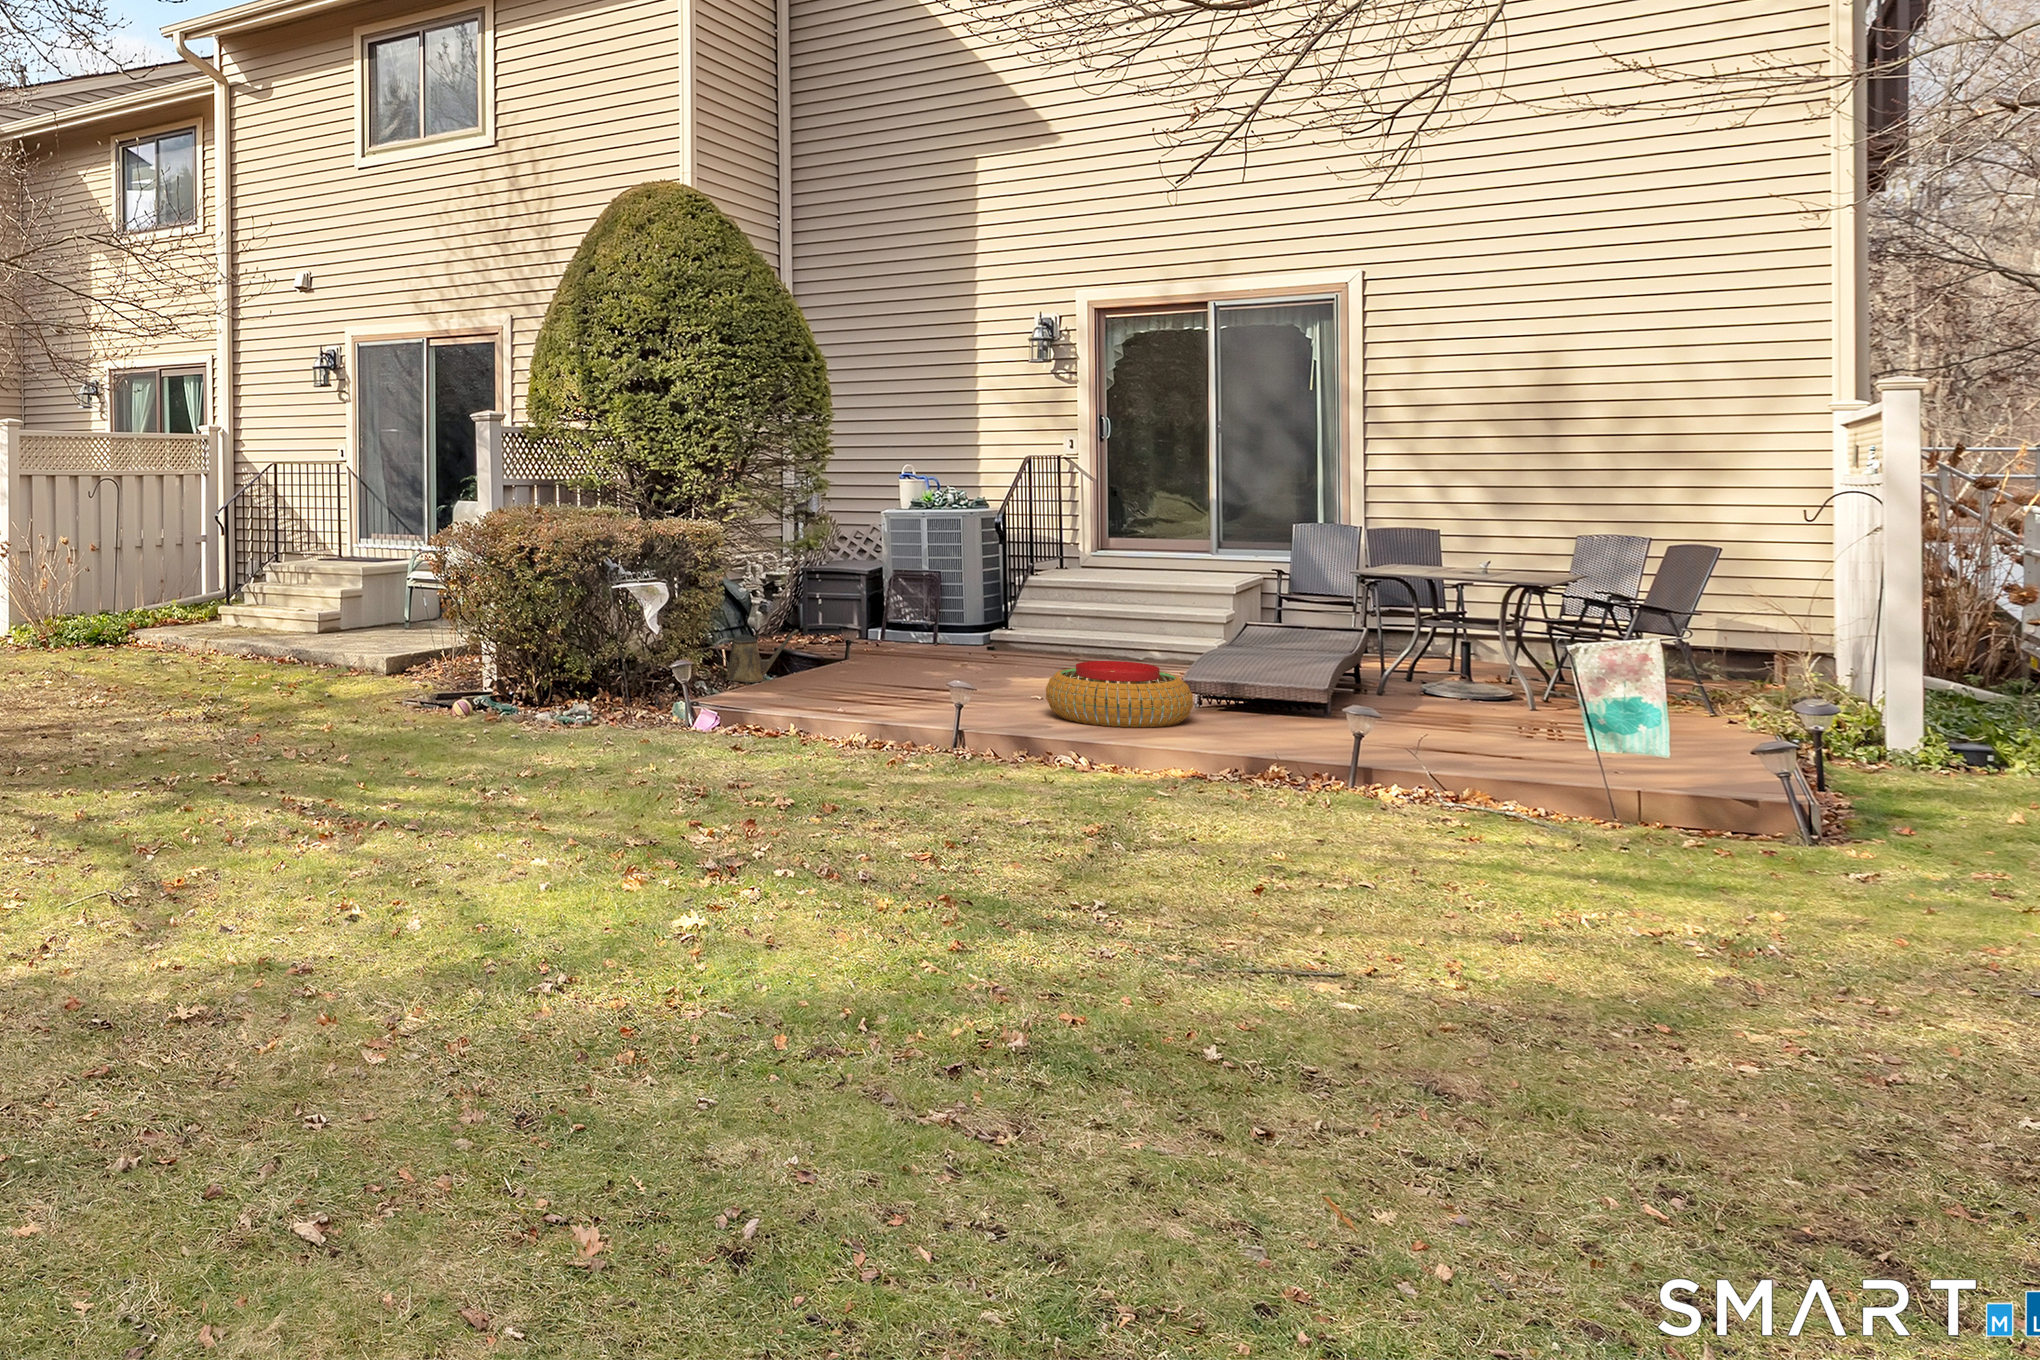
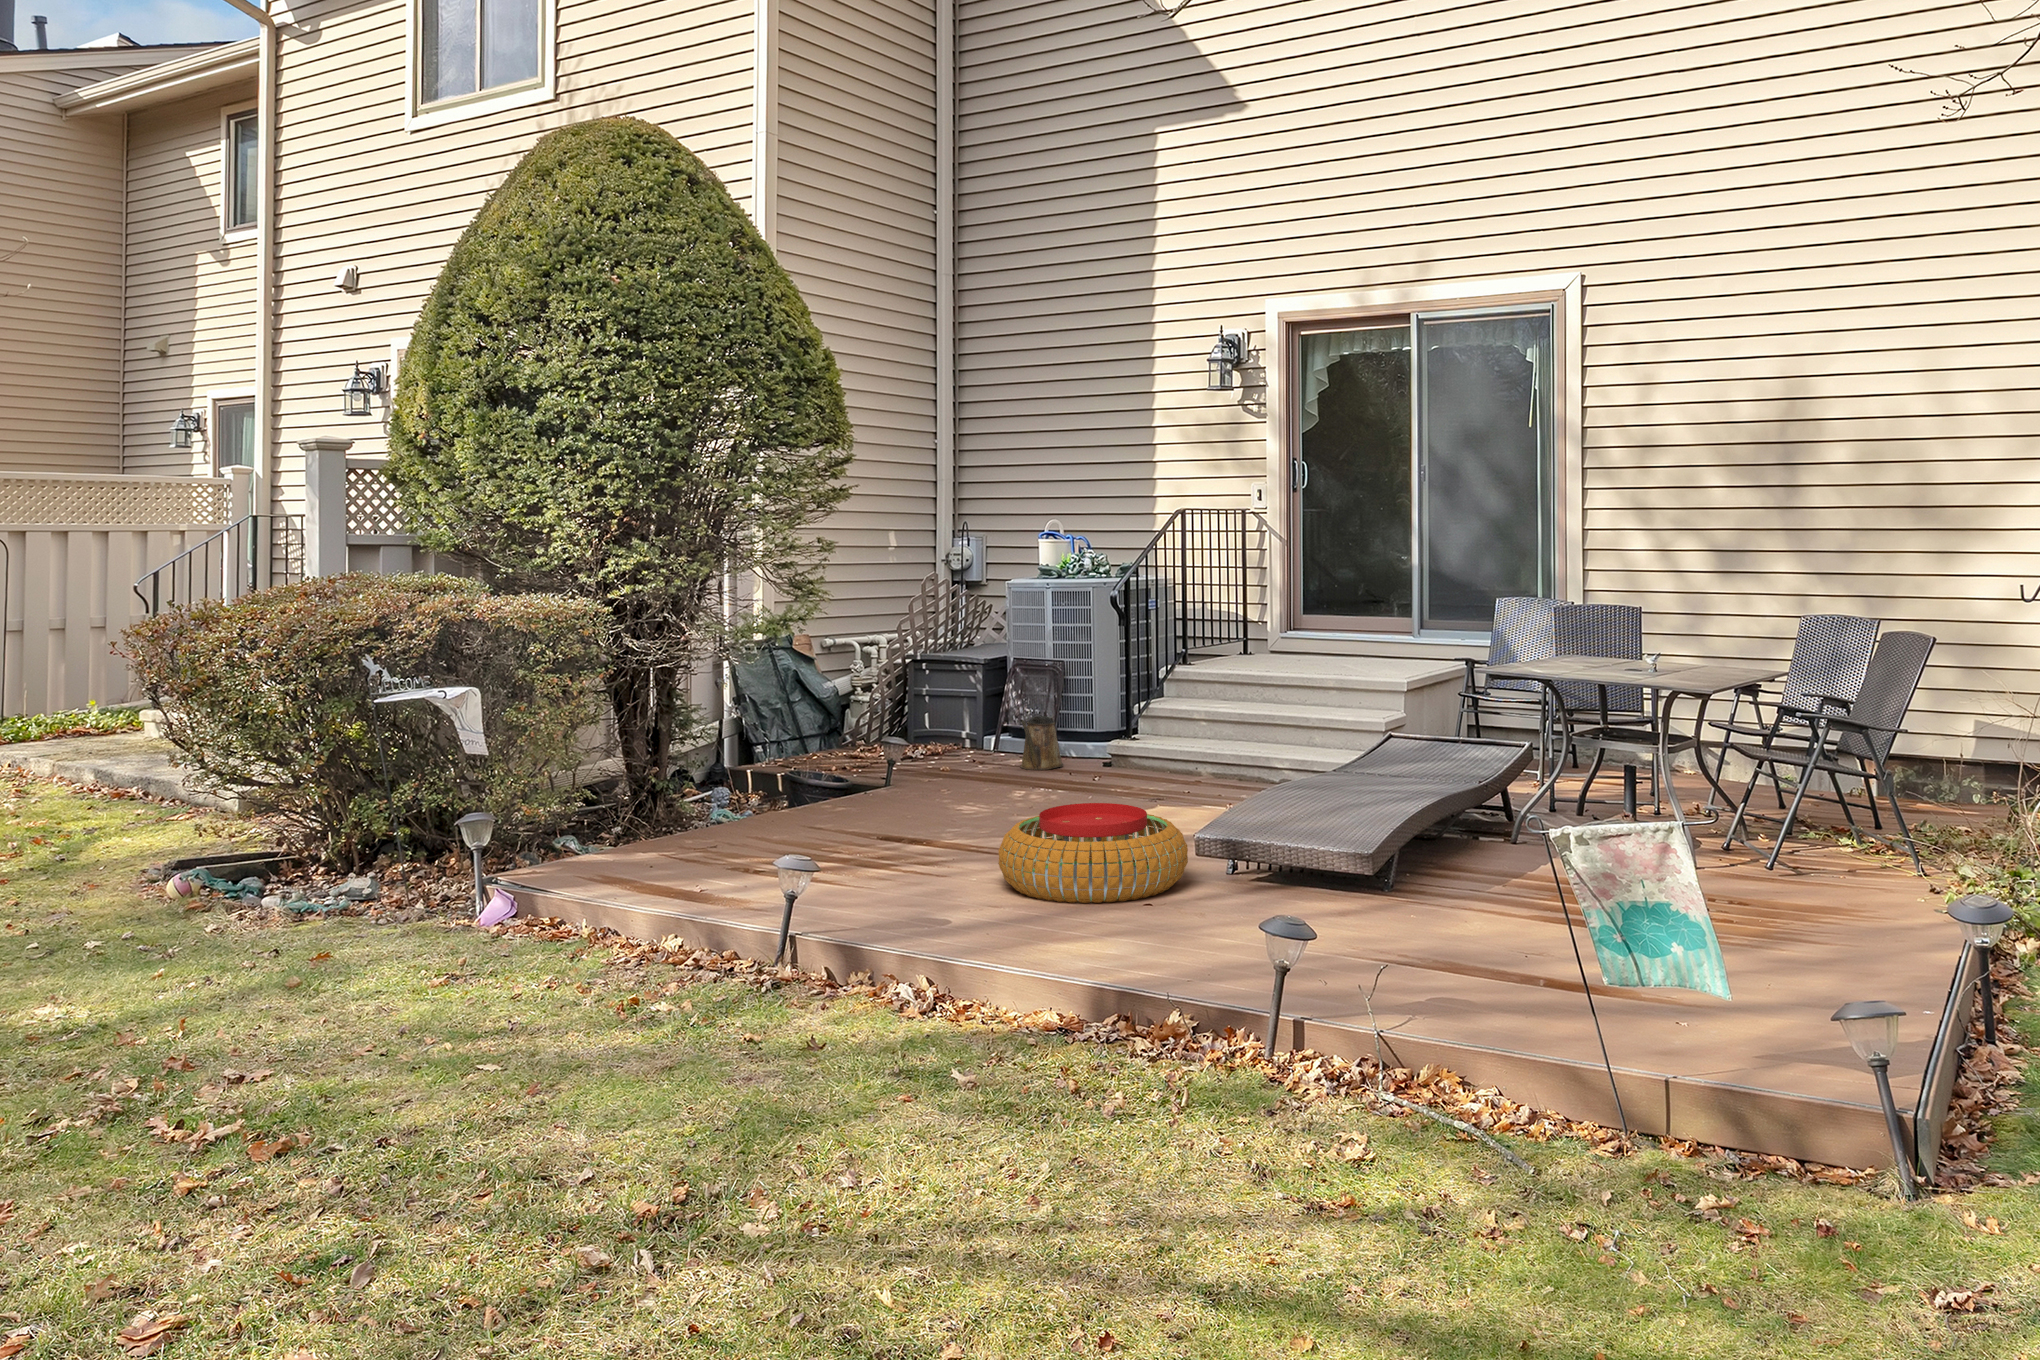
watering can: present [716,630,799,682] -> present [1020,716,1063,770]

